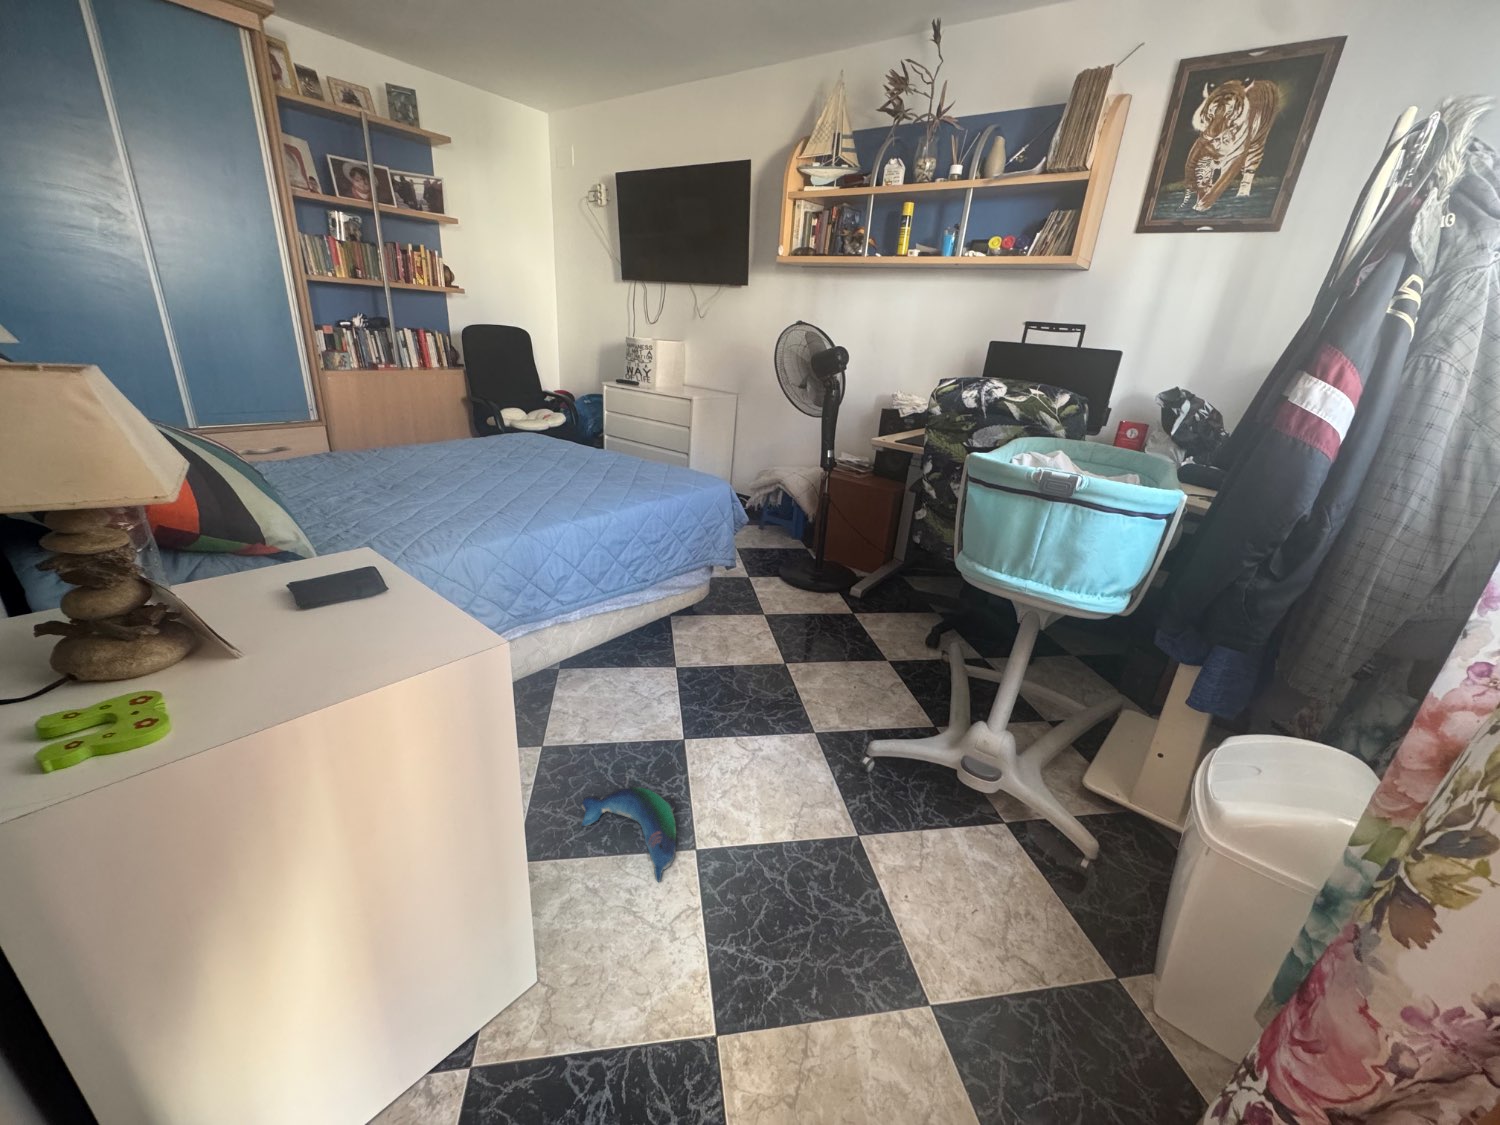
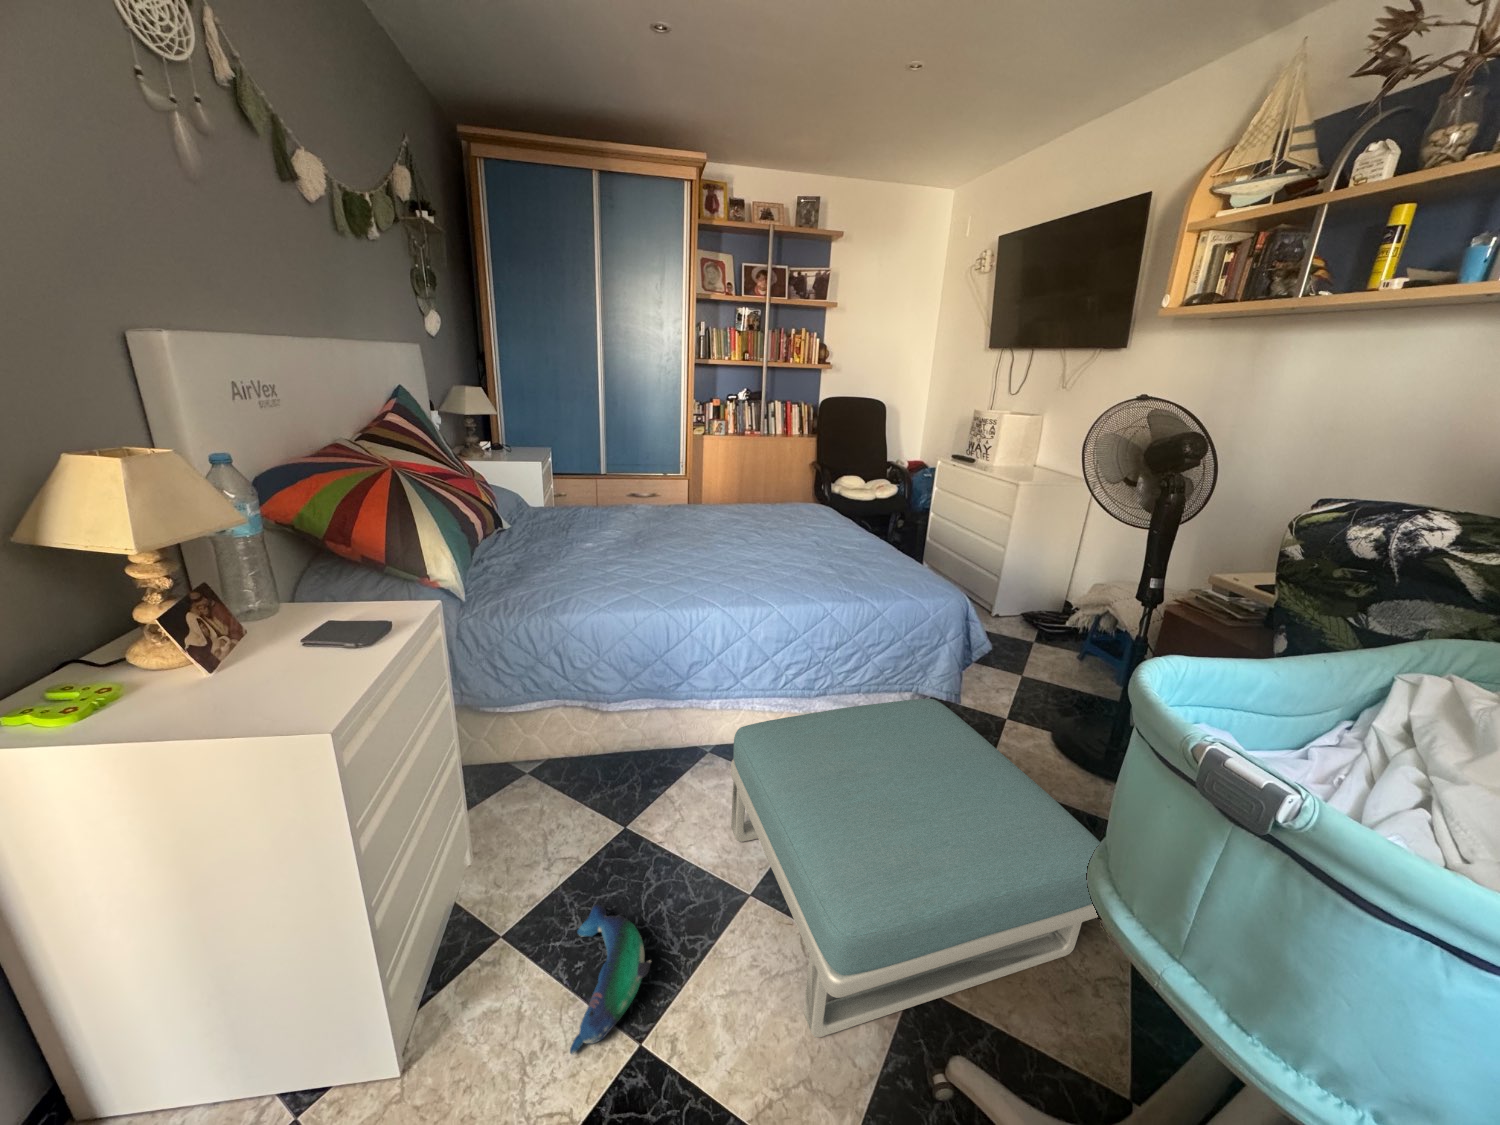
footstool: none [625,561,894,780] -> present [730,699,1102,1037]

